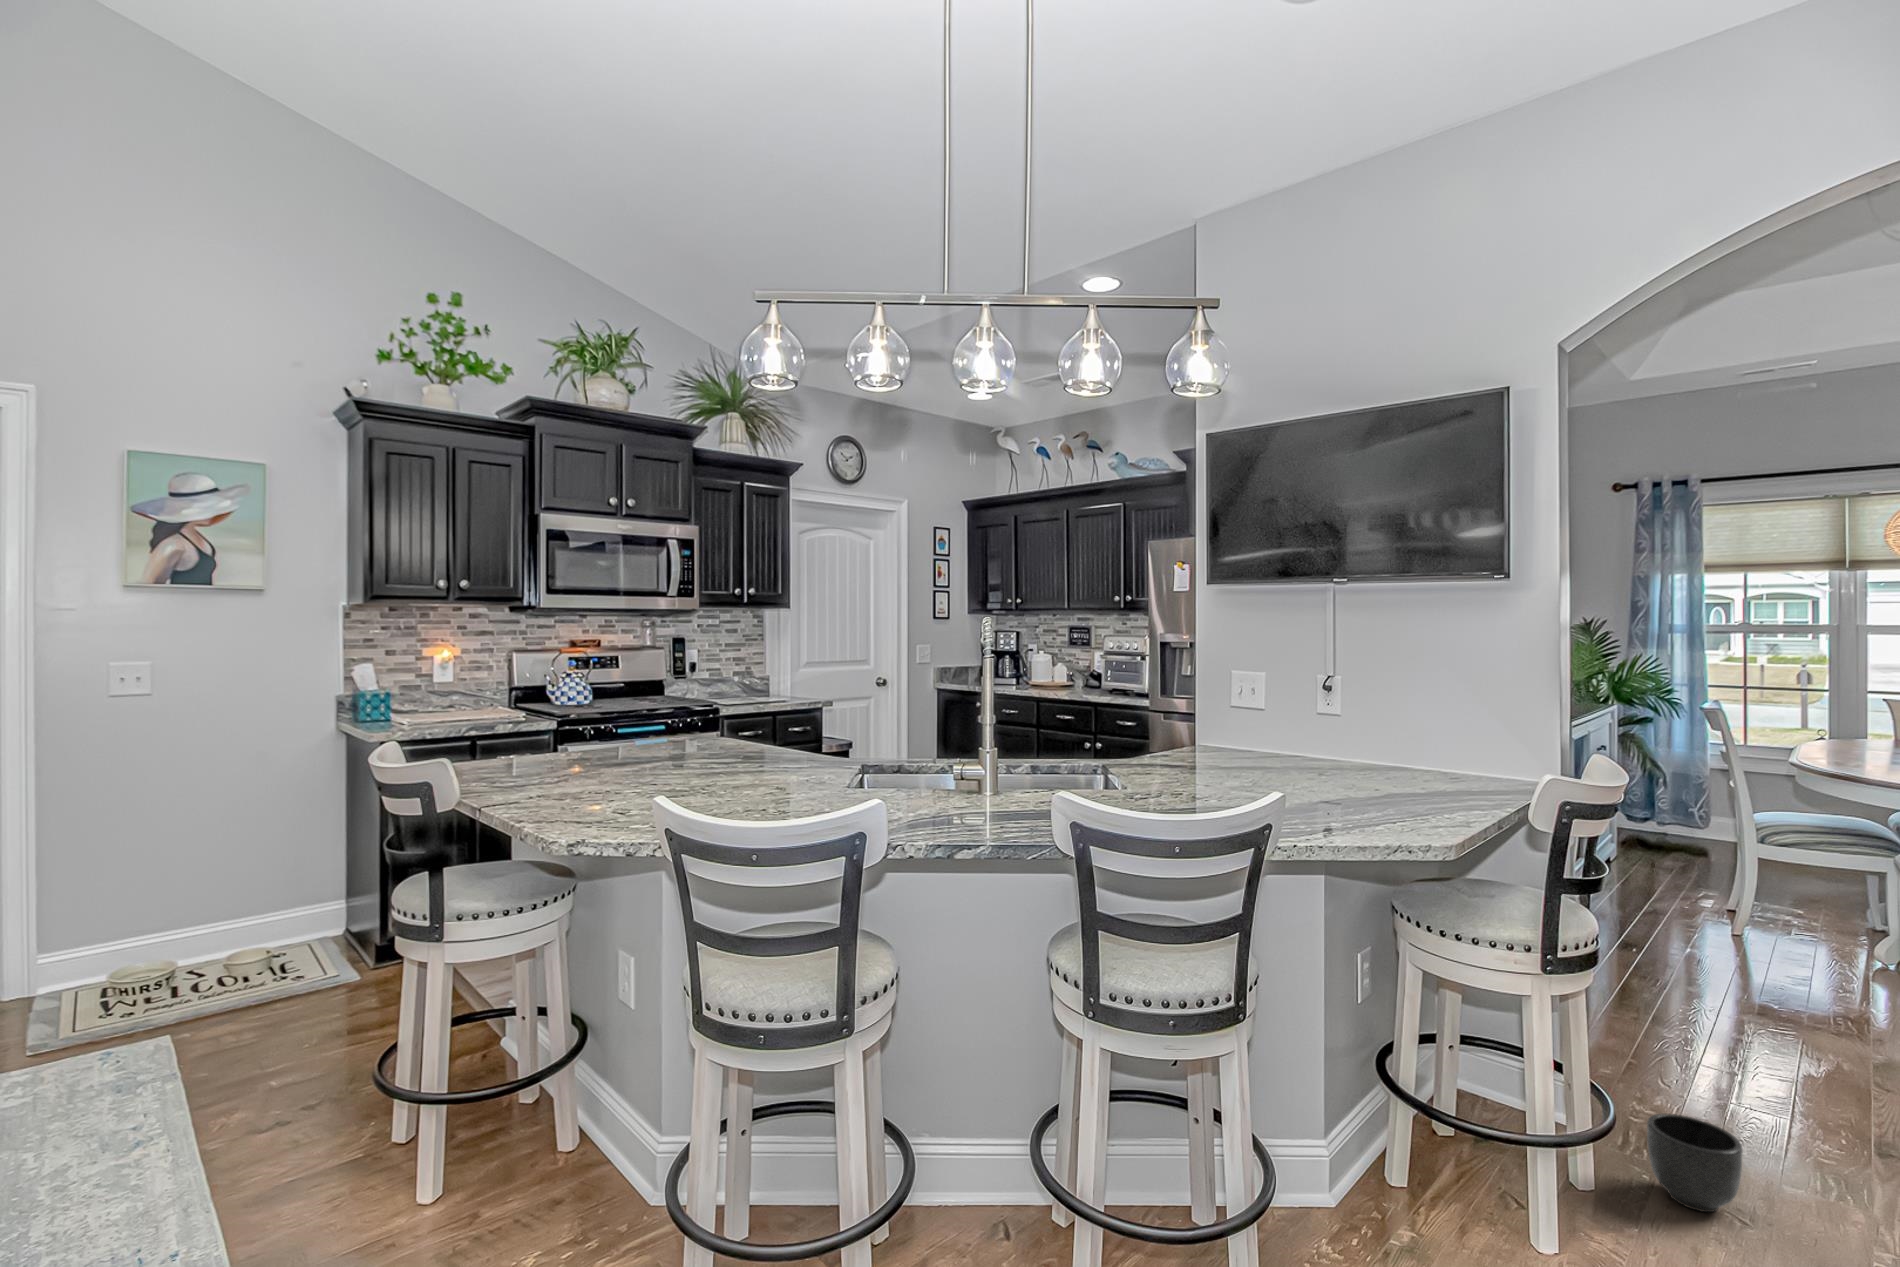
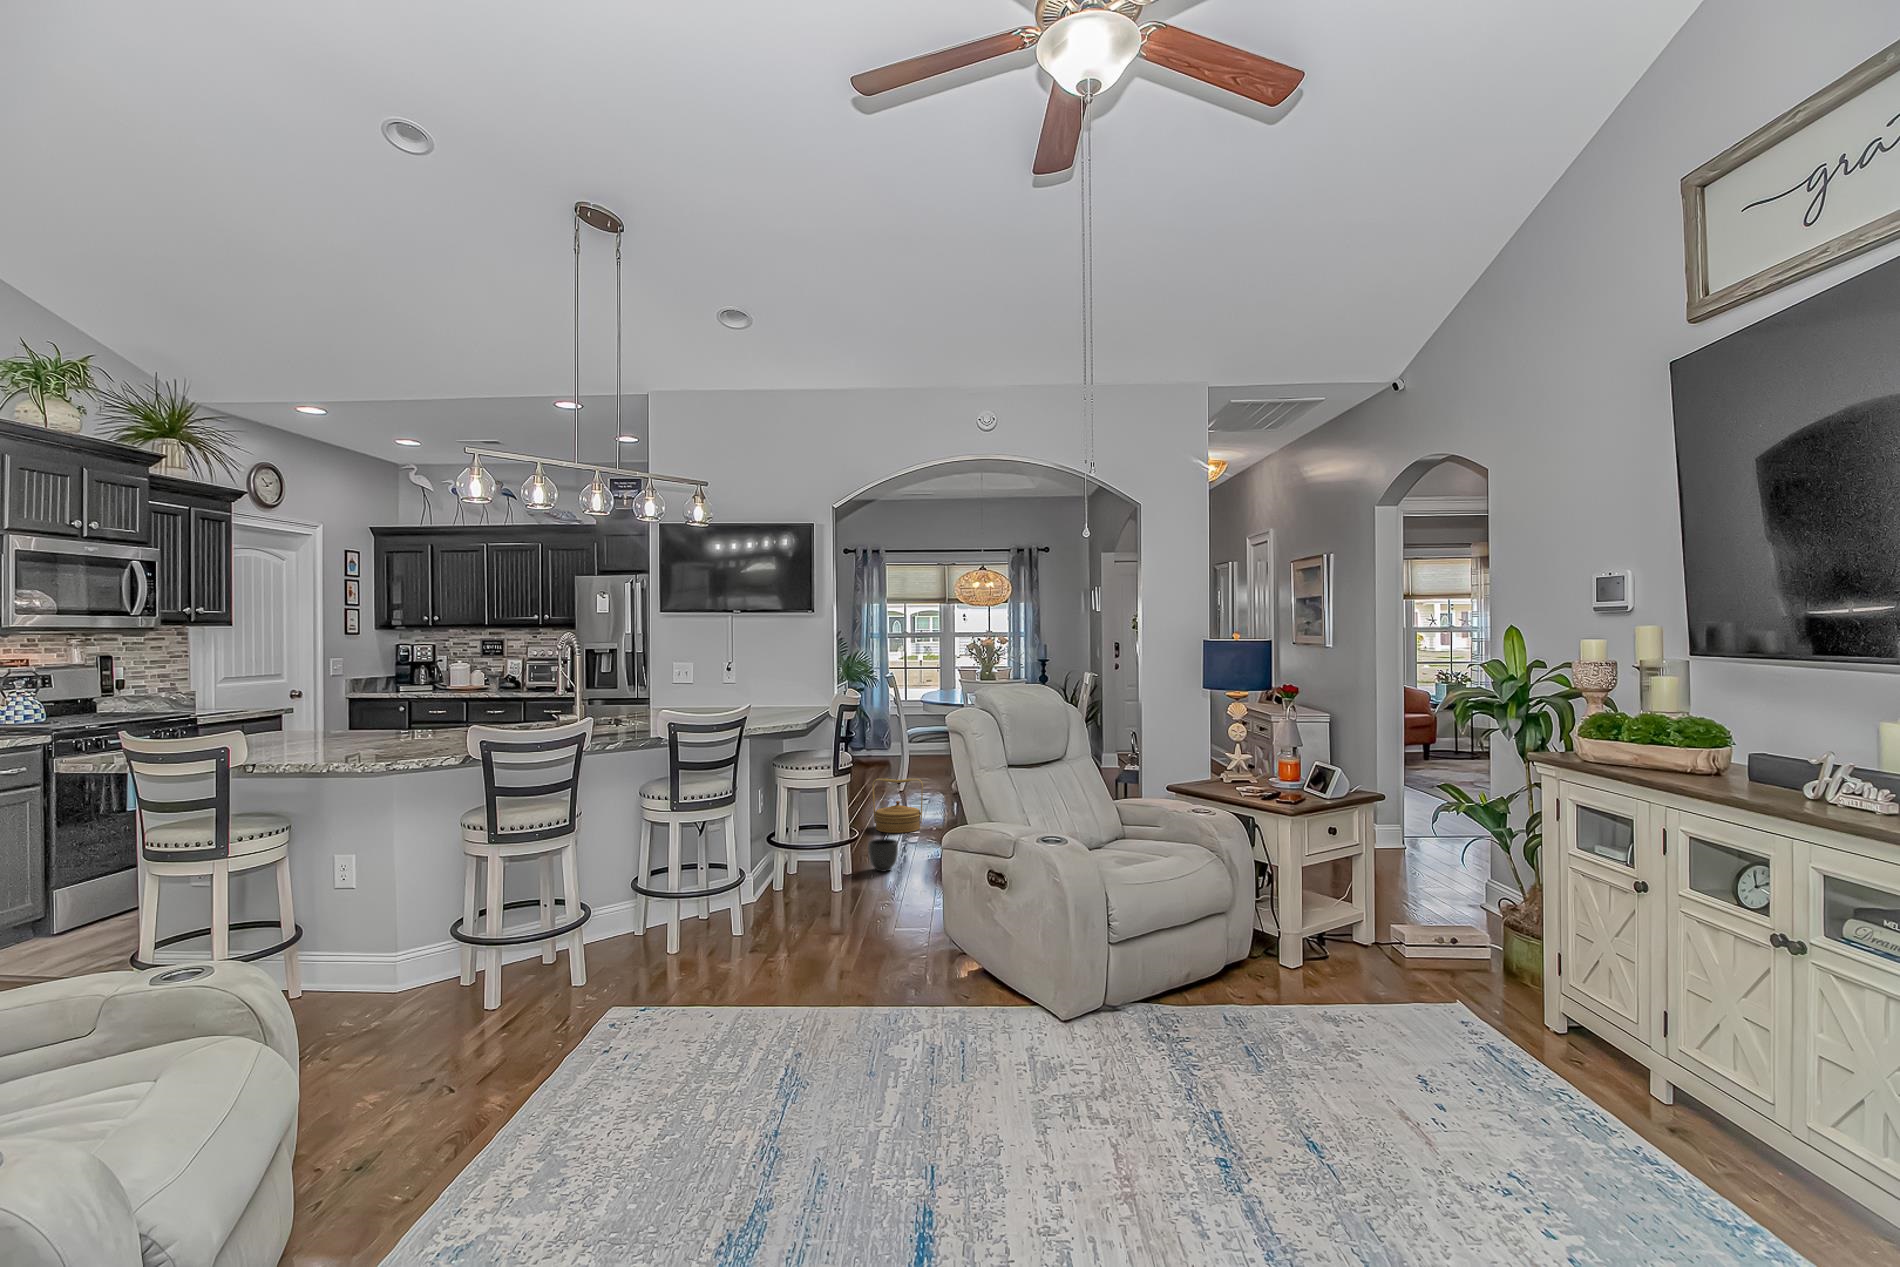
basket: none [1663,928,1809,1070] -> present [872,779,923,833]

